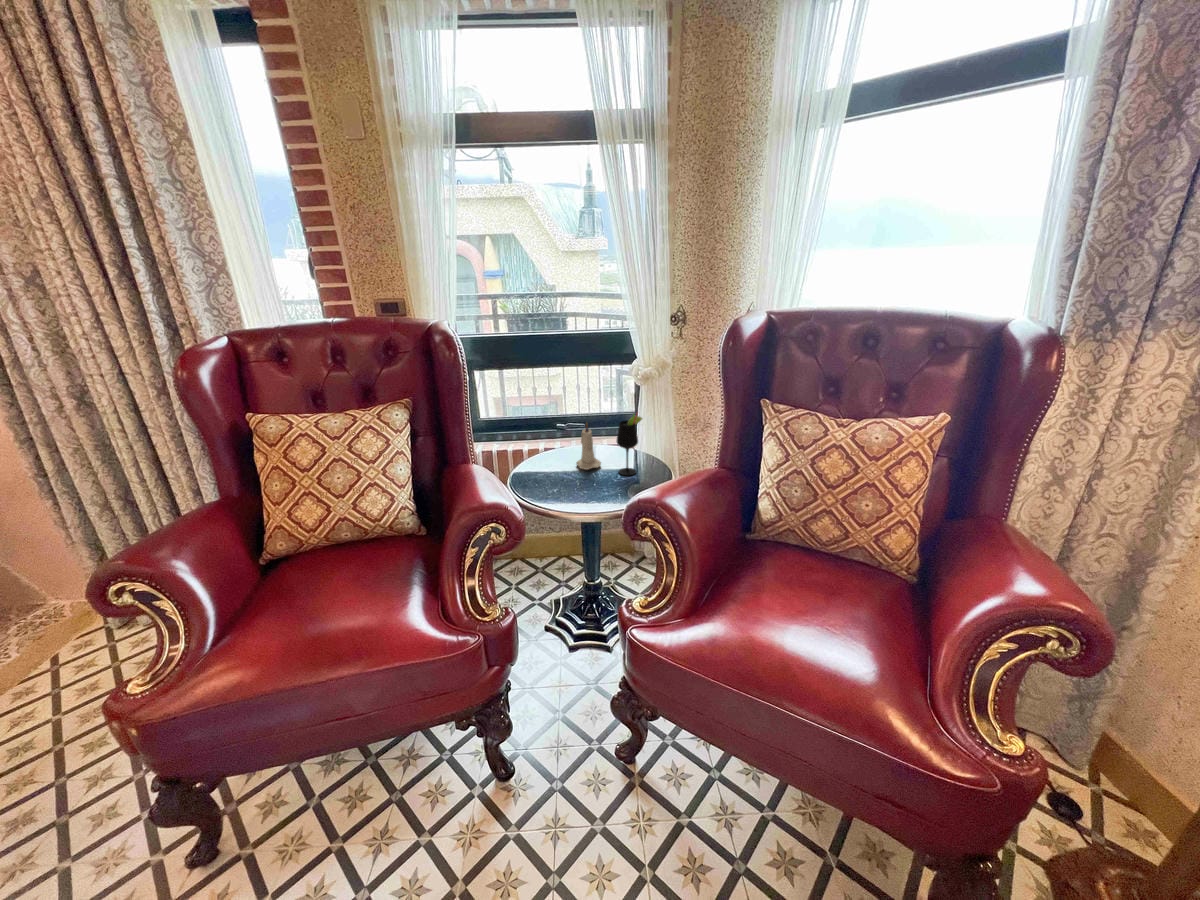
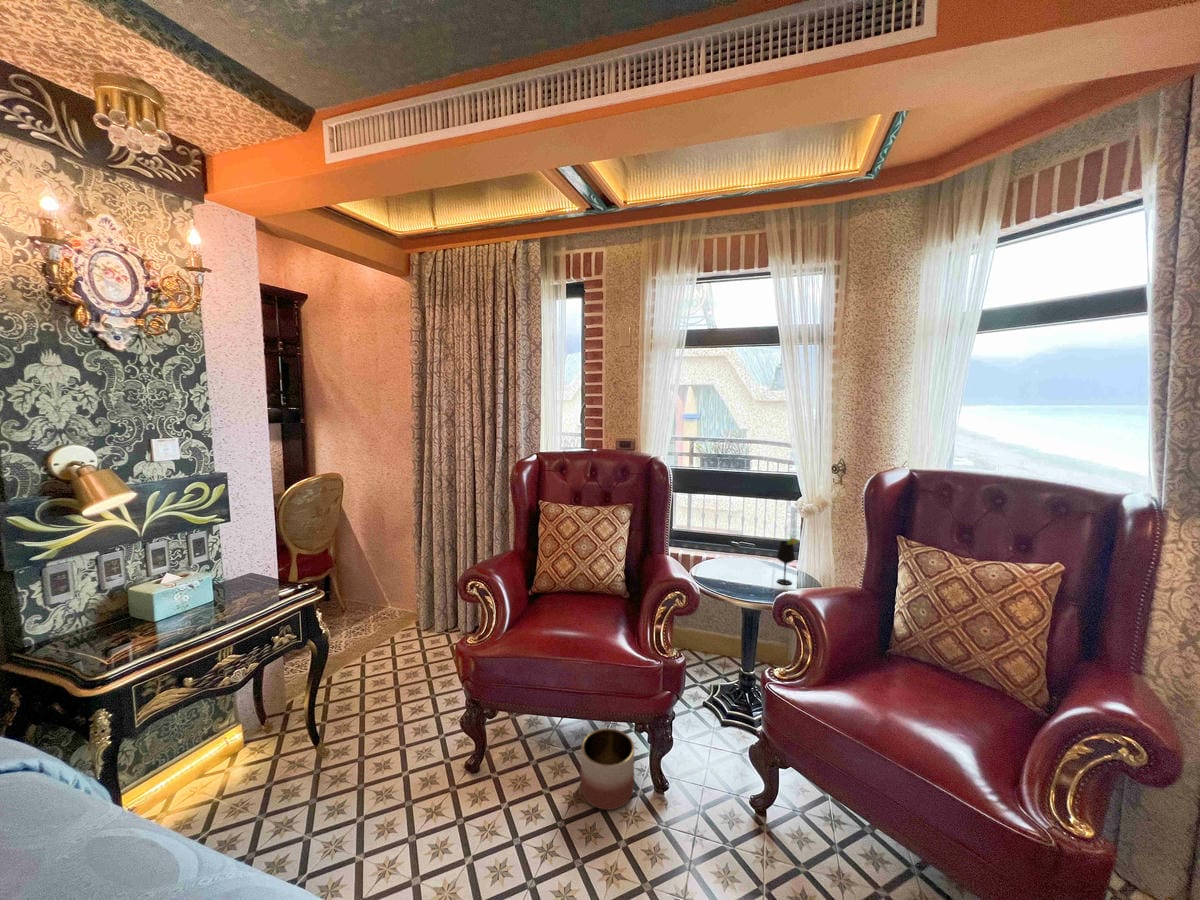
candle: present [576,423,601,470] -> none [744,538,764,575]
planter: none [380,721,467,835] -> present [581,728,634,810]

